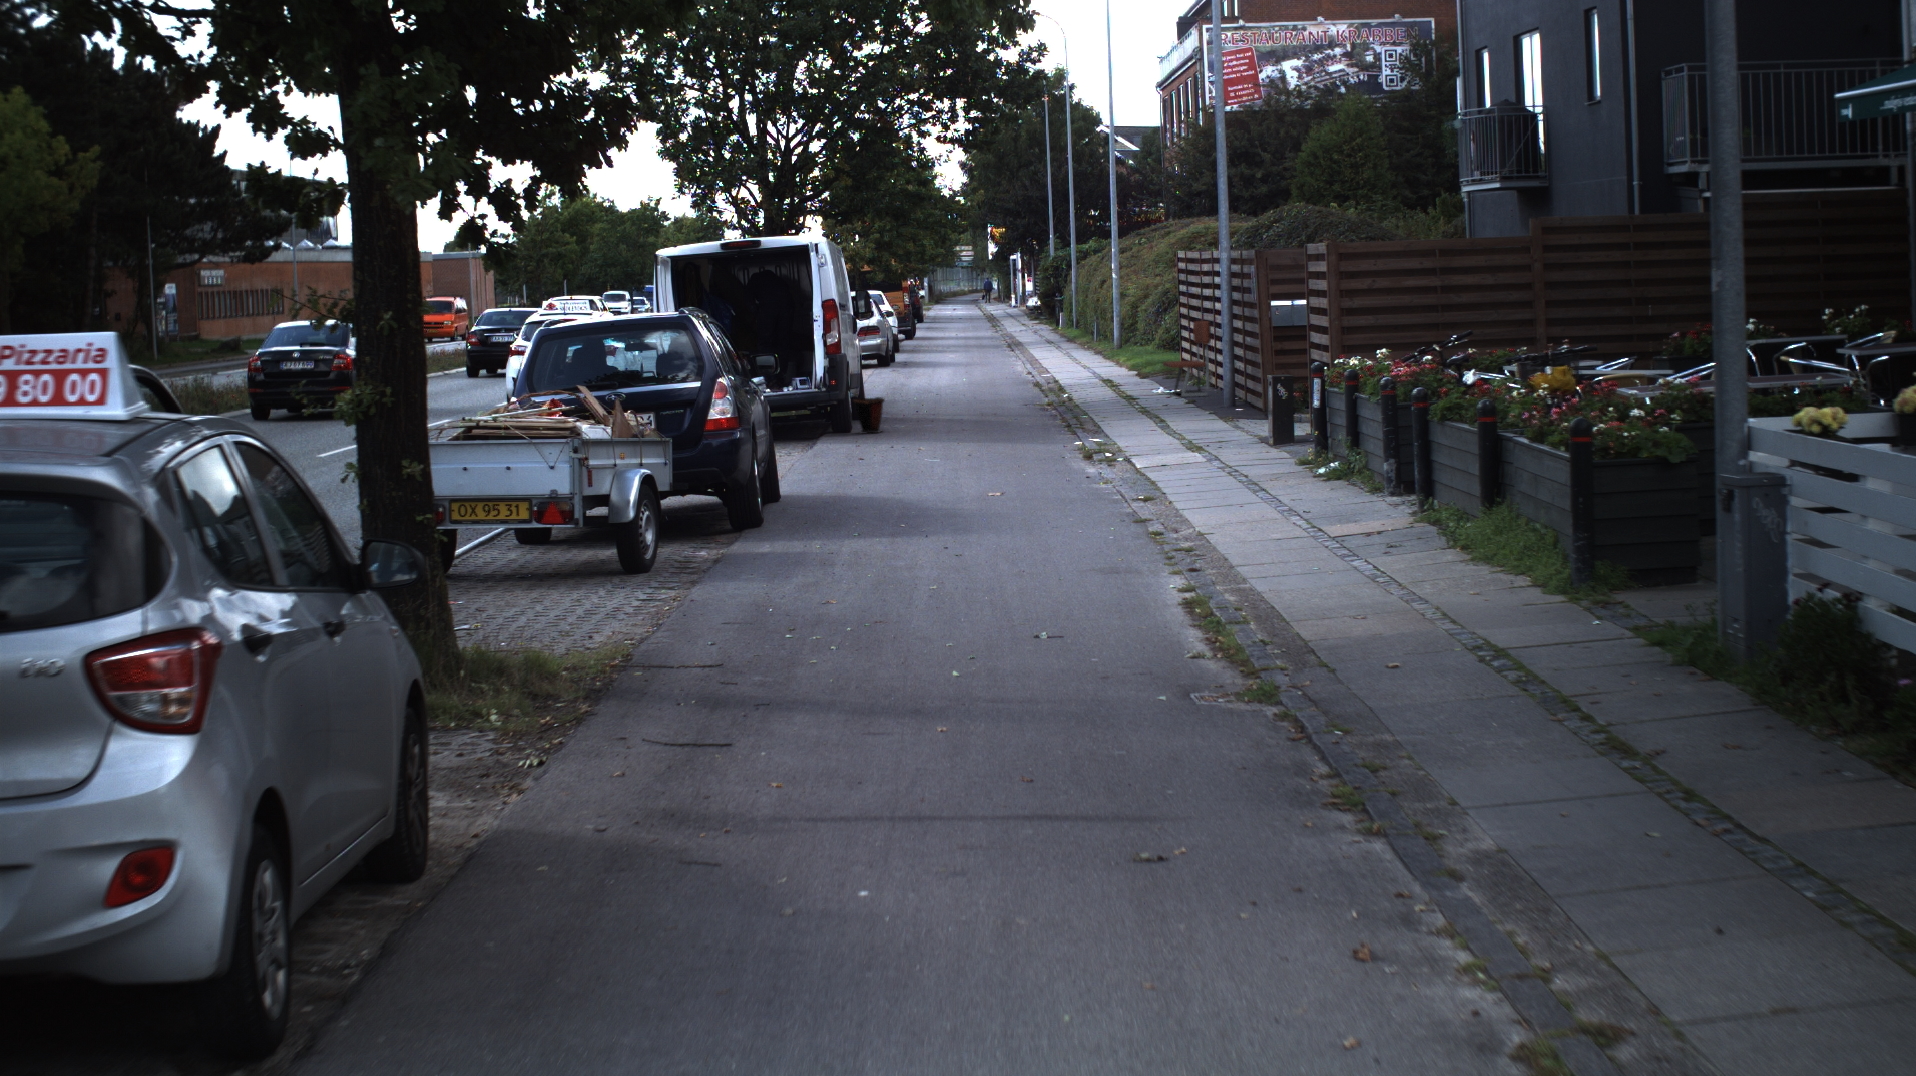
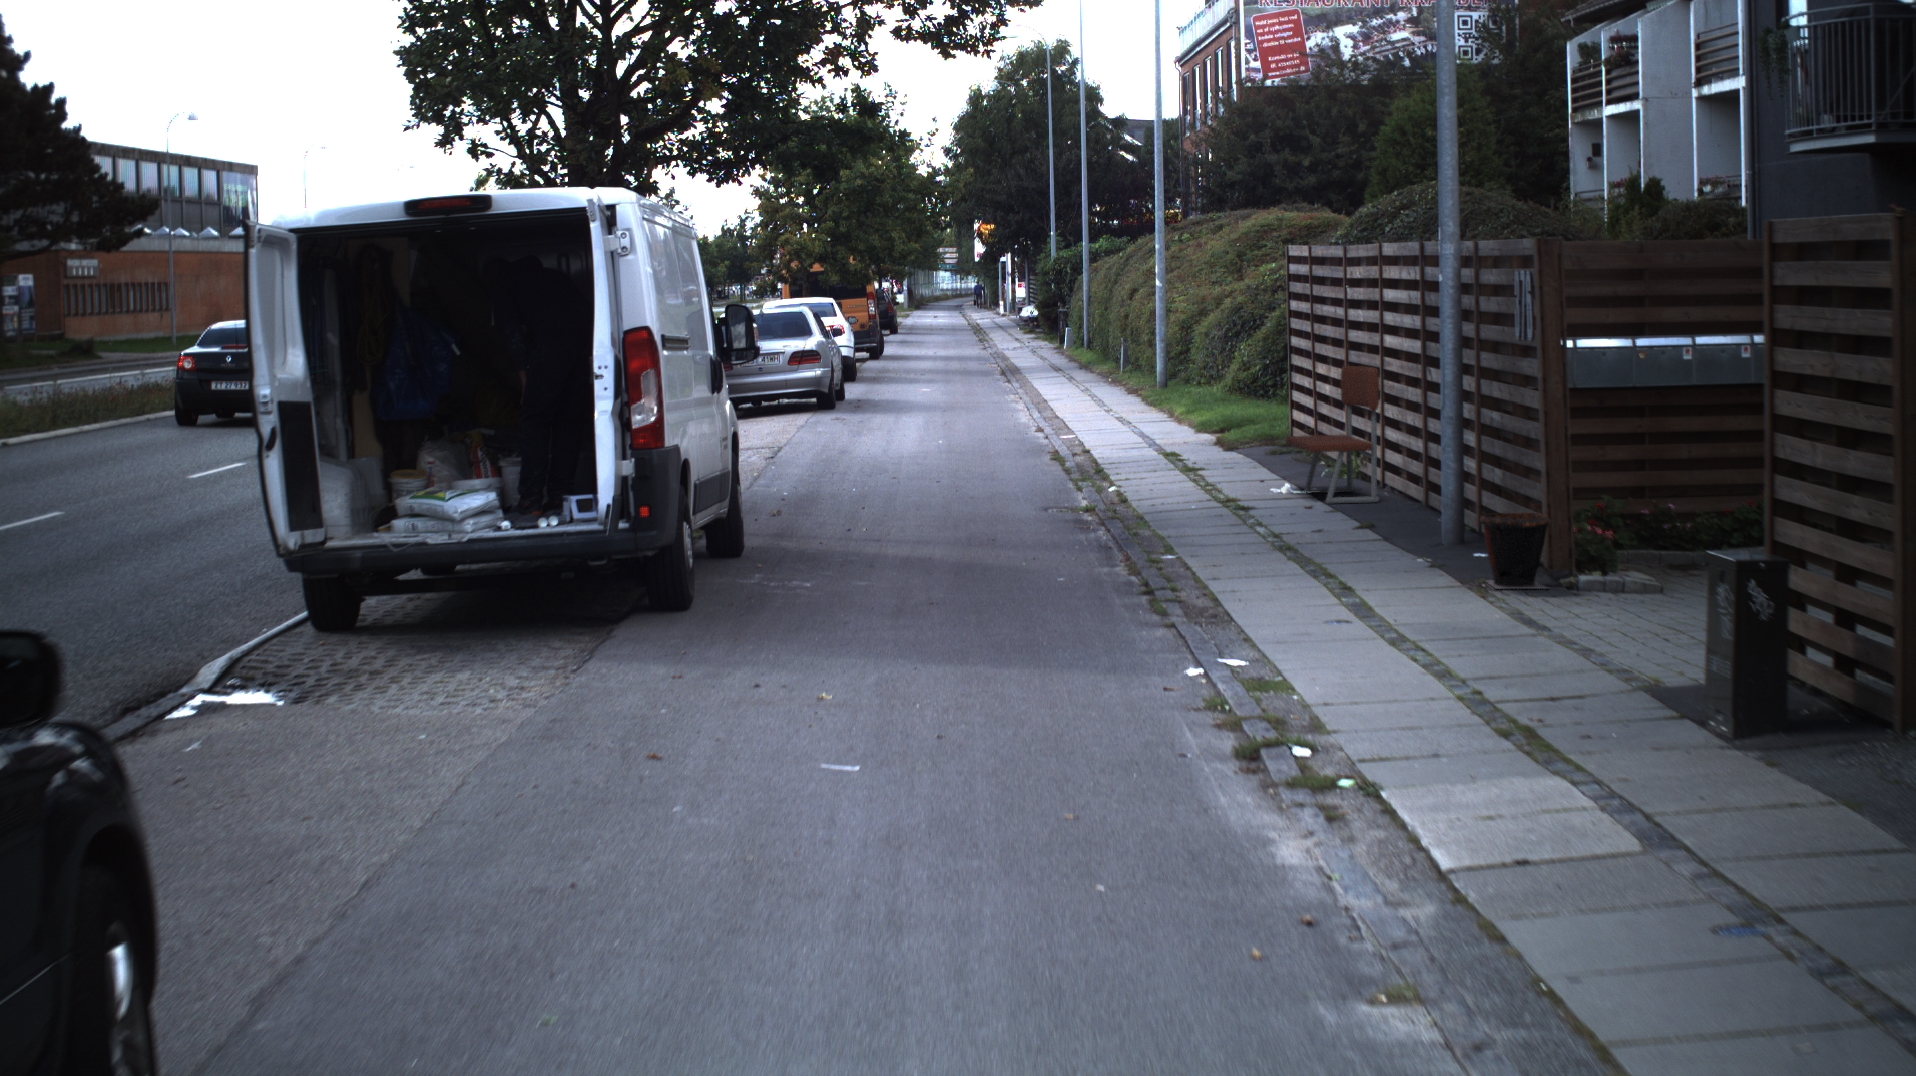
waste bin: present [854,397,885,433] -> present [1480,512,1550,589]

